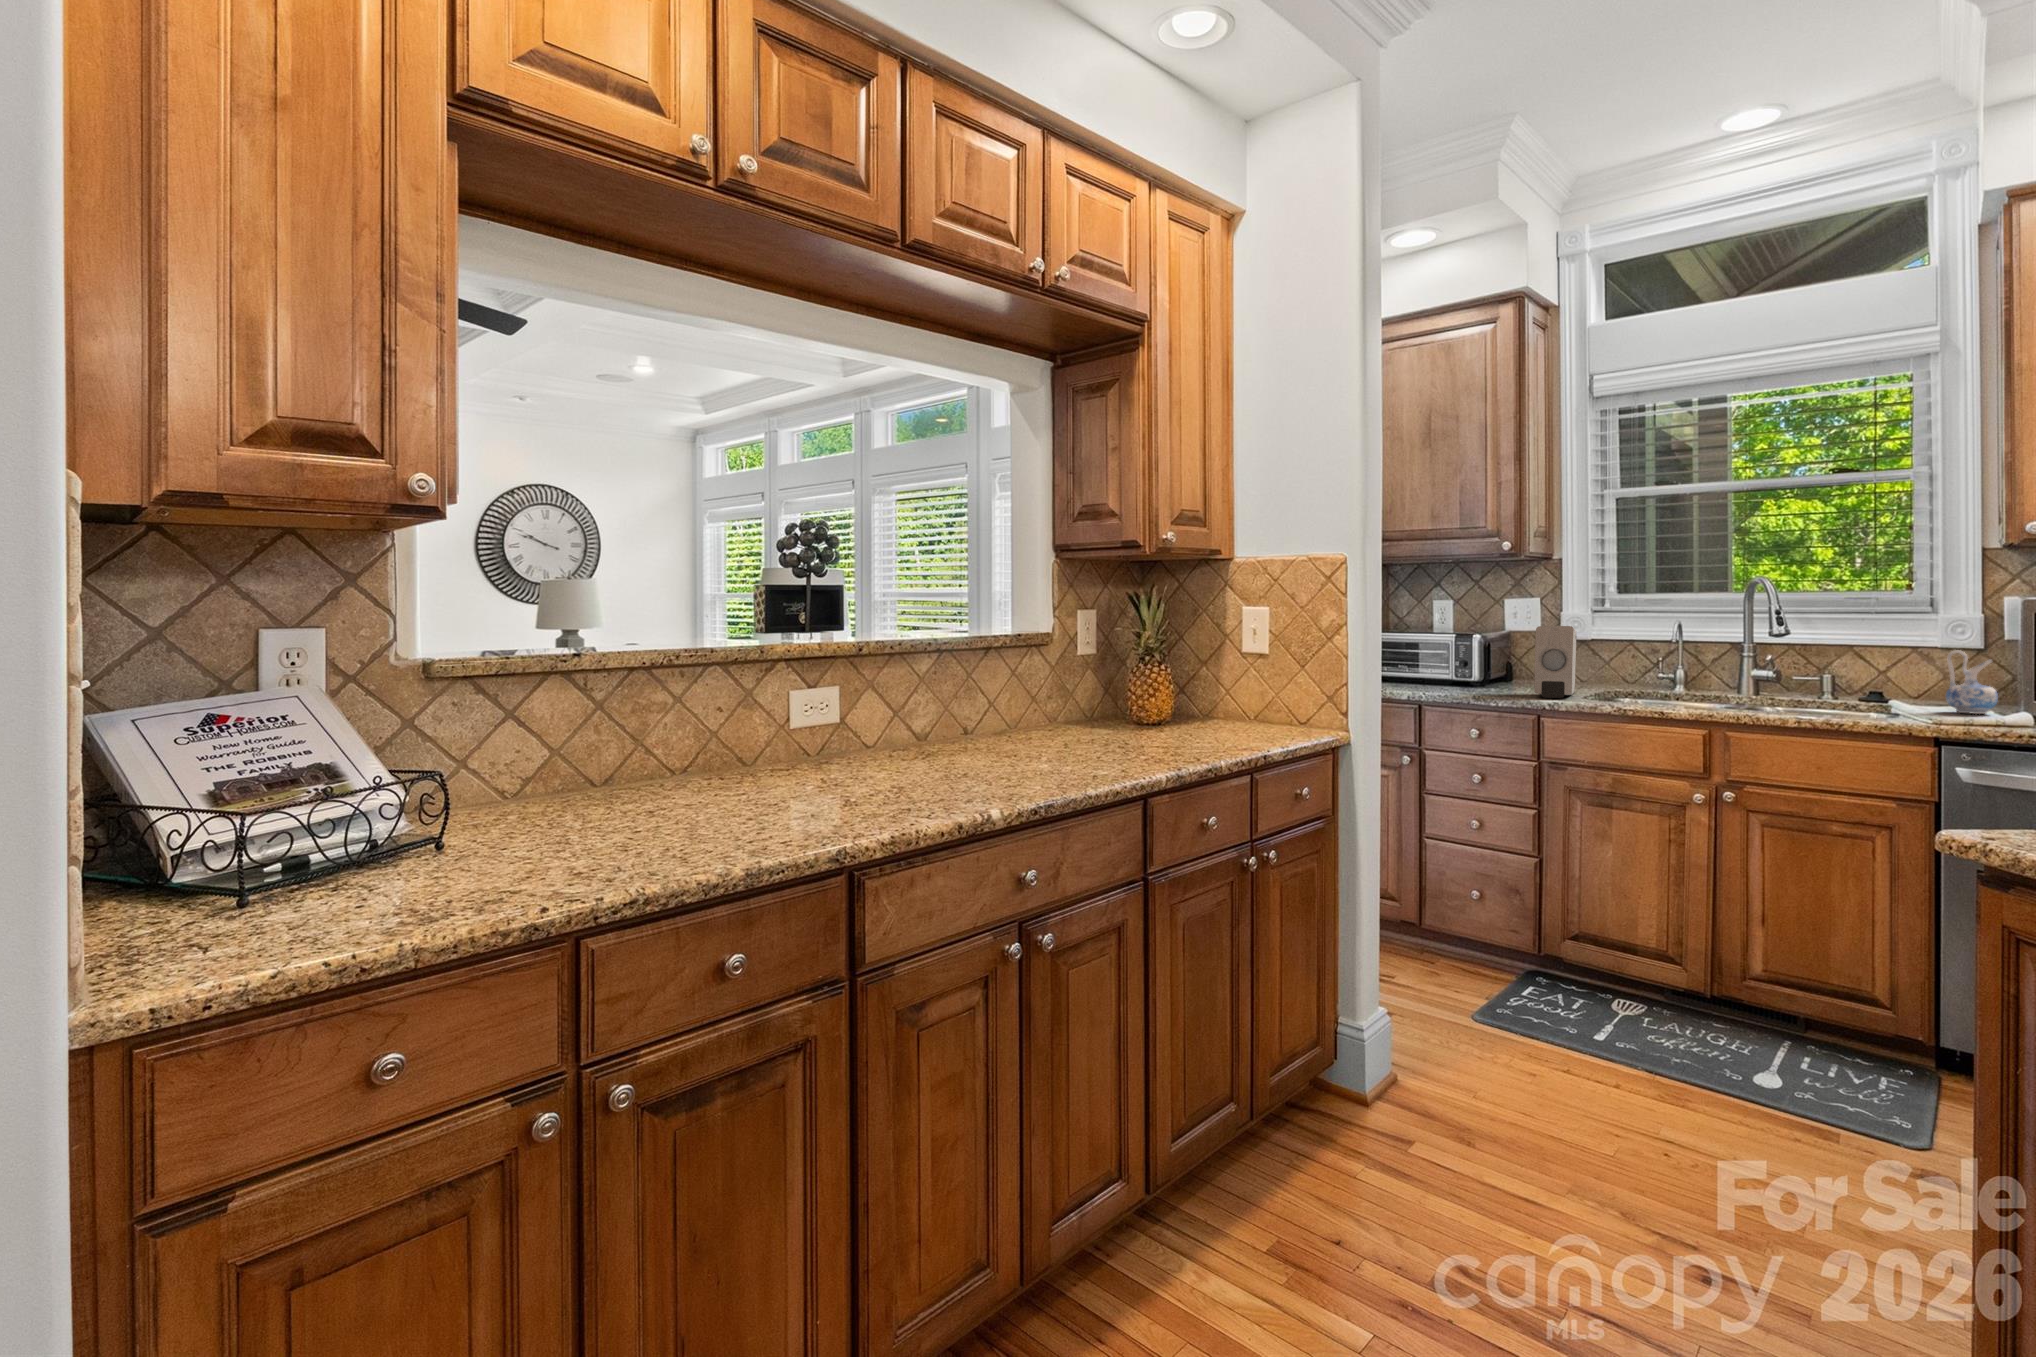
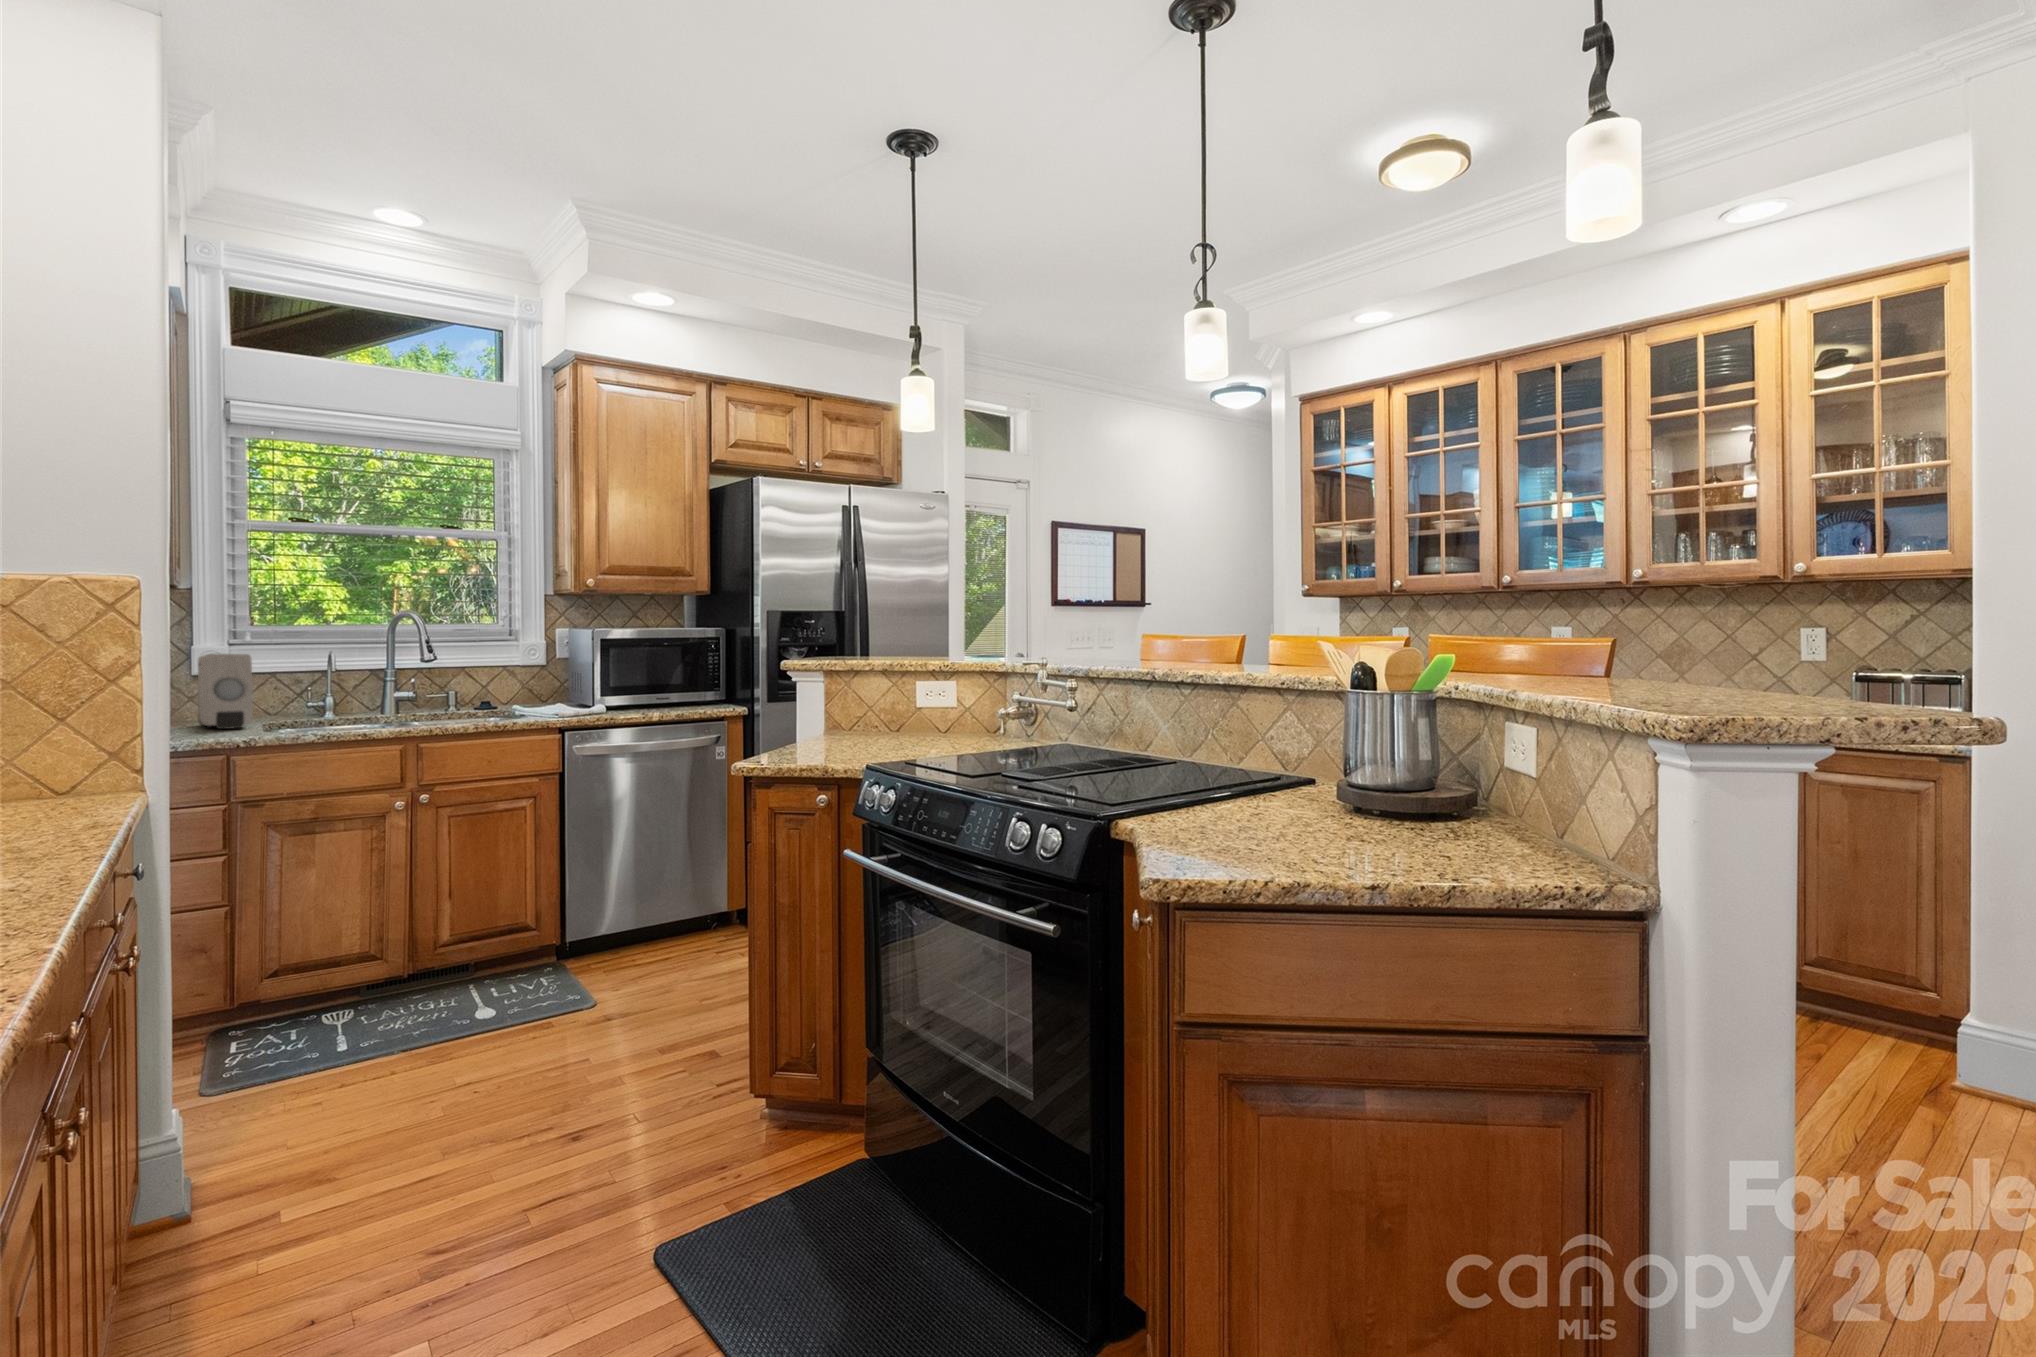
ceramic pitcher: present [1946,650,1998,714] -> none [544,676,572,719]

